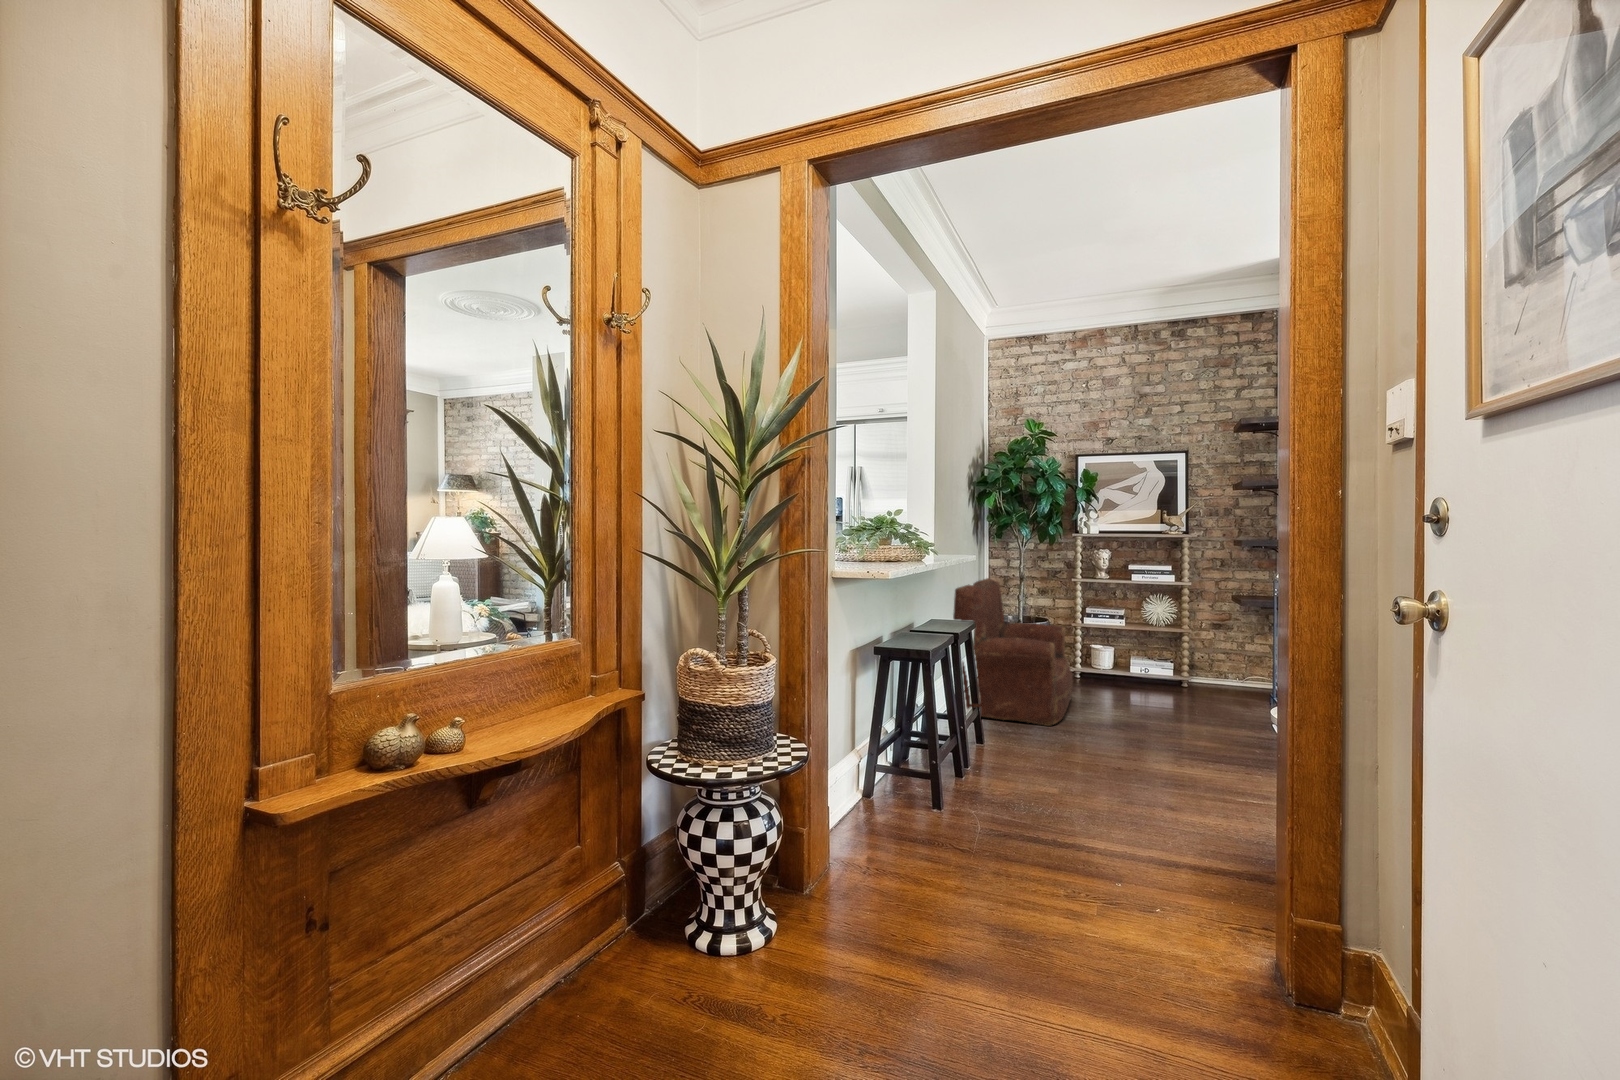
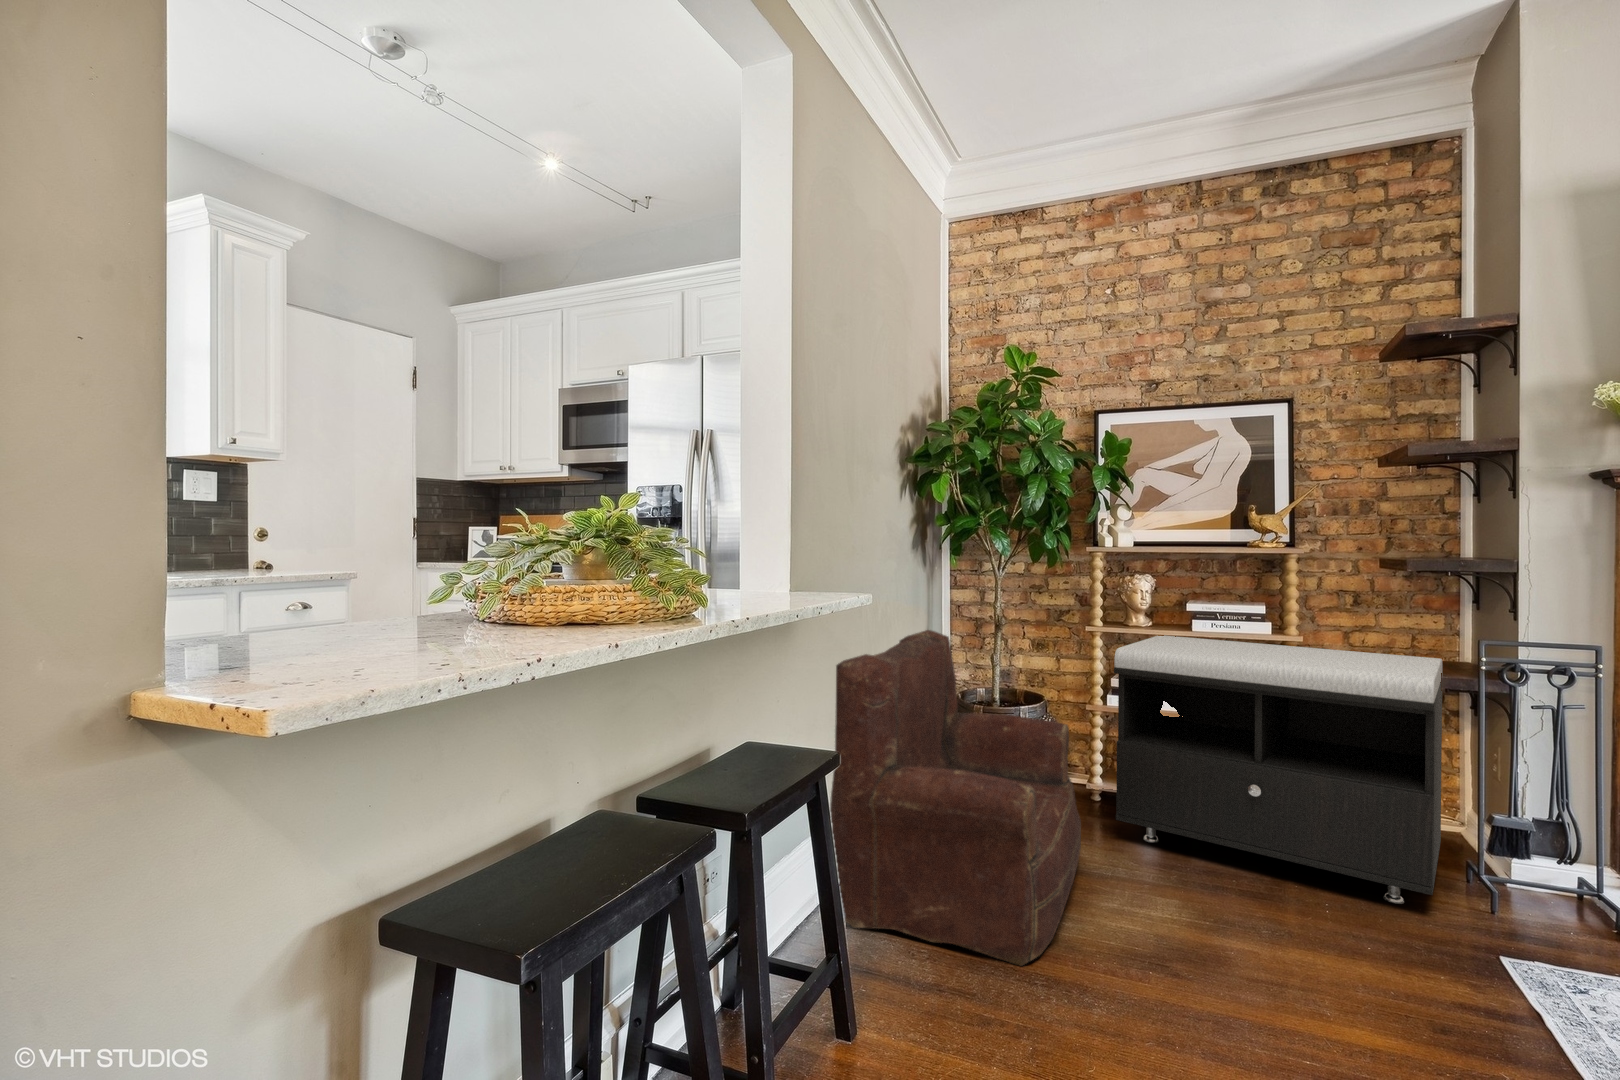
storage bench: none [1089,584,1260,710] -> present [1114,635,1442,904]

